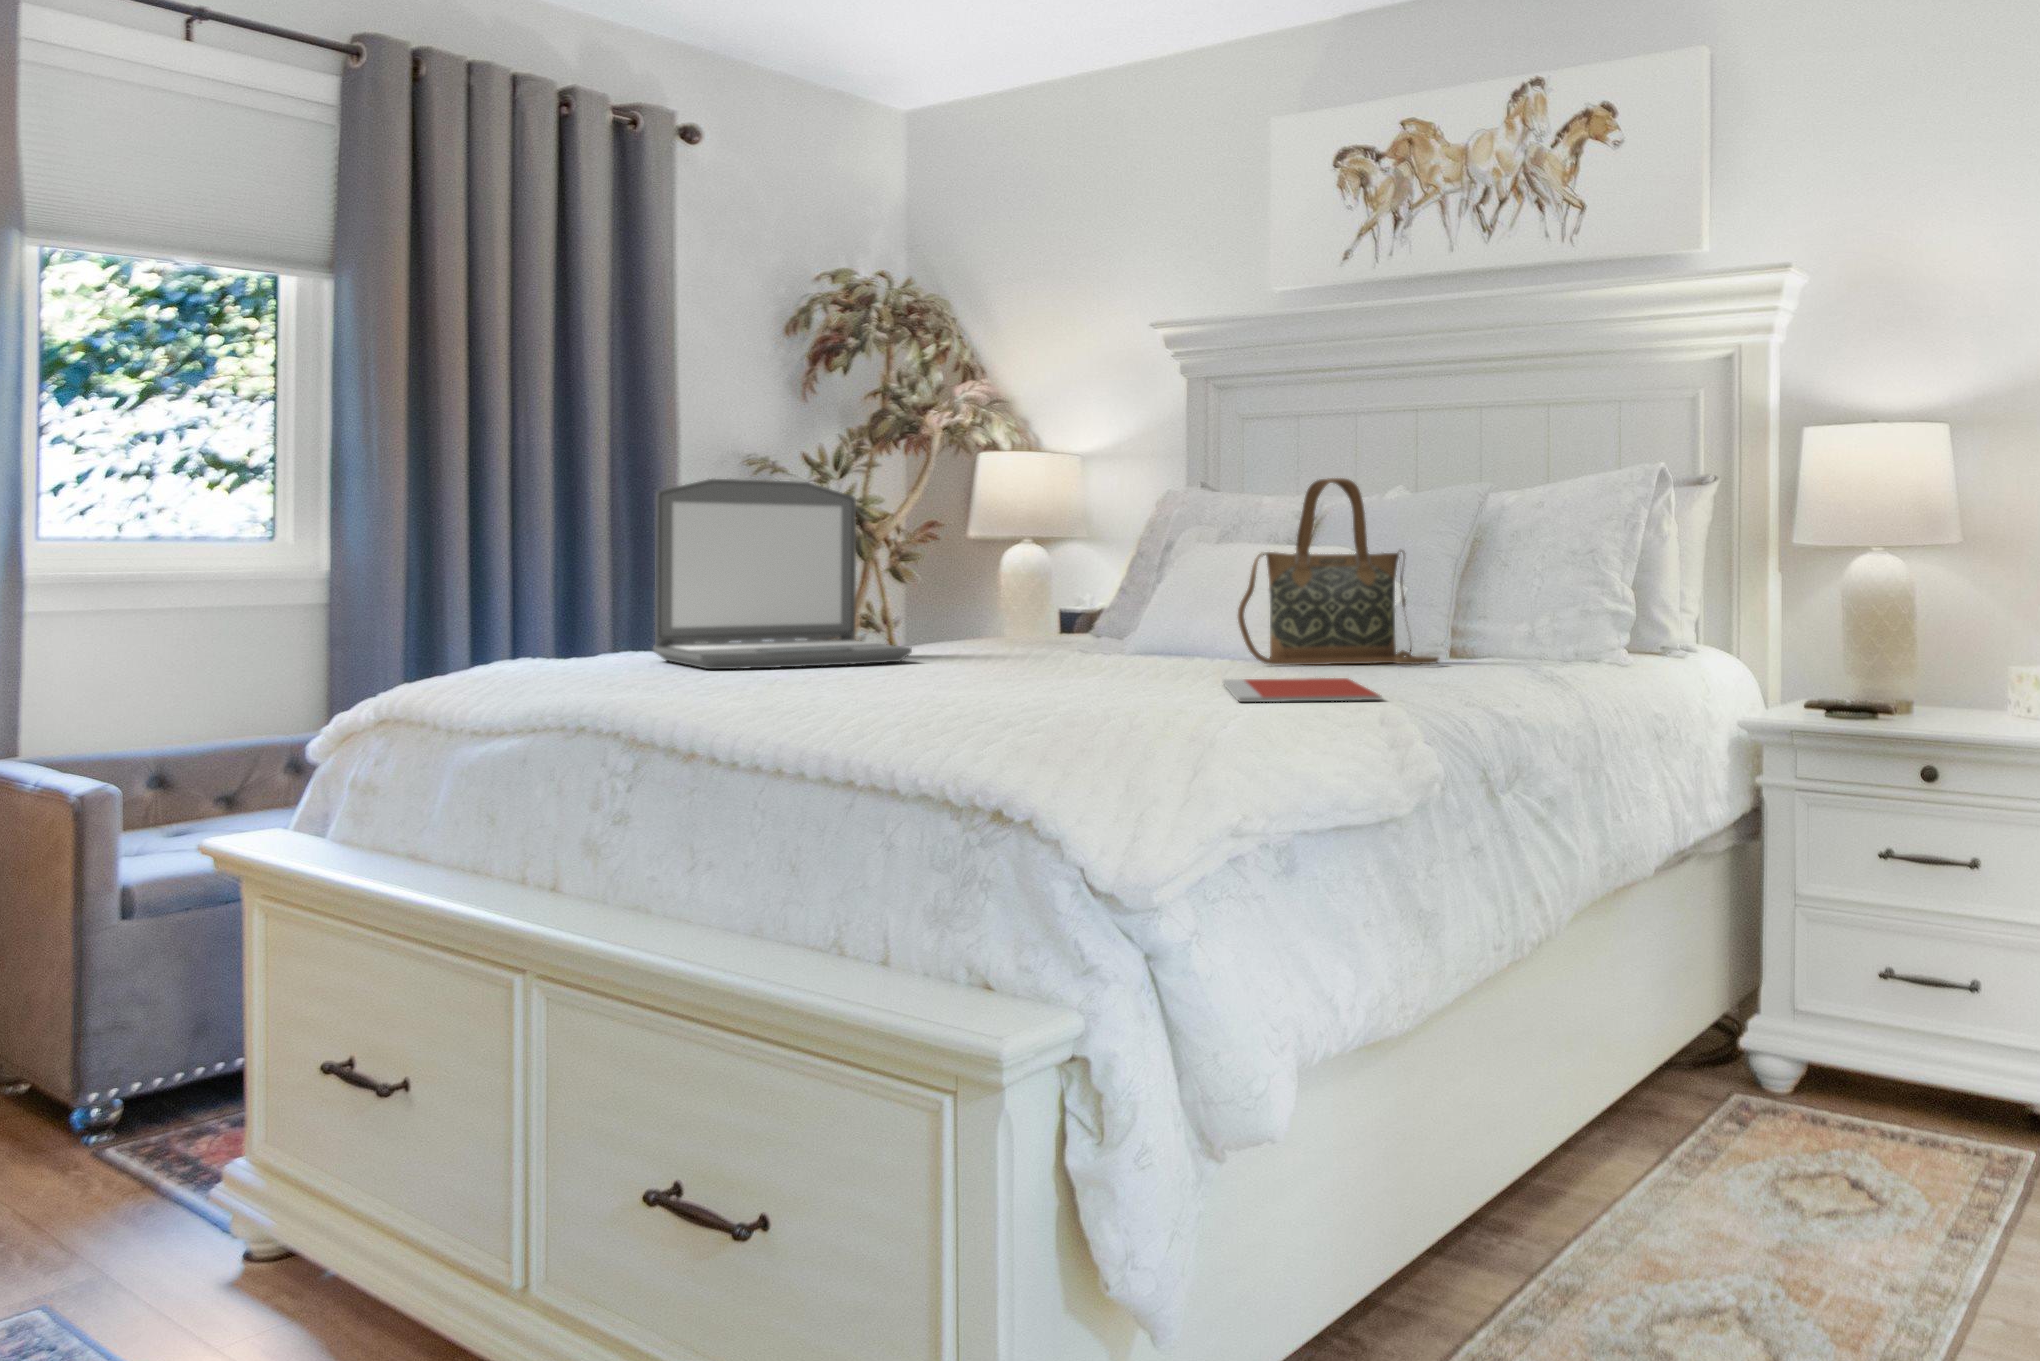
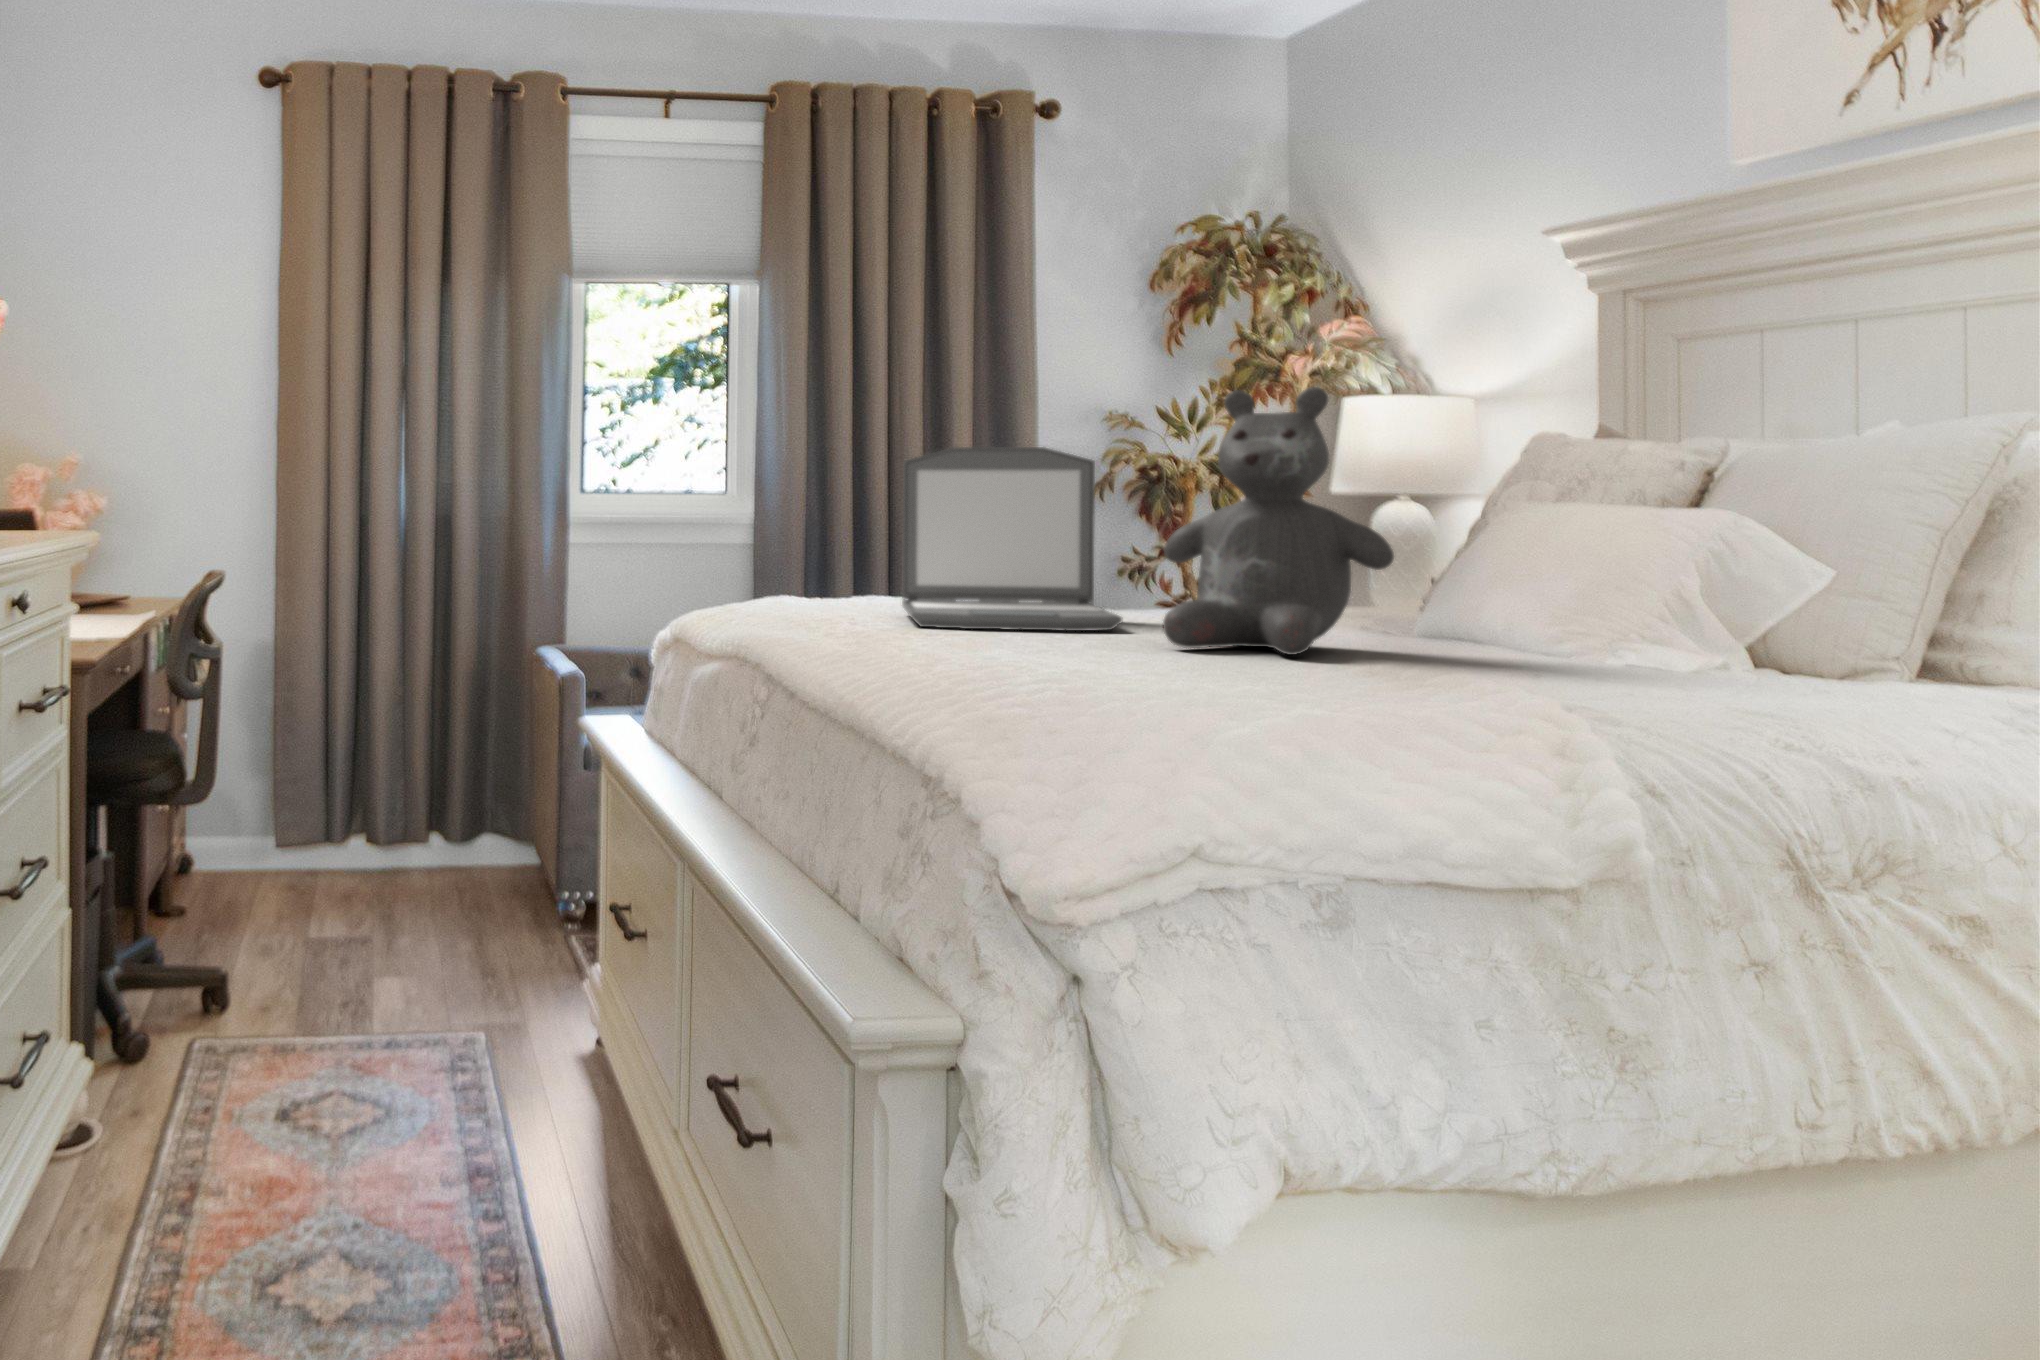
teddy bear: none [962,433,1159,669] -> present [1163,387,1394,655]
handbag: present [1238,478,1439,665] -> none [1504,425,1832,684]
notebook: present [1223,678,1382,702] -> none [1335,681,1577,729]

